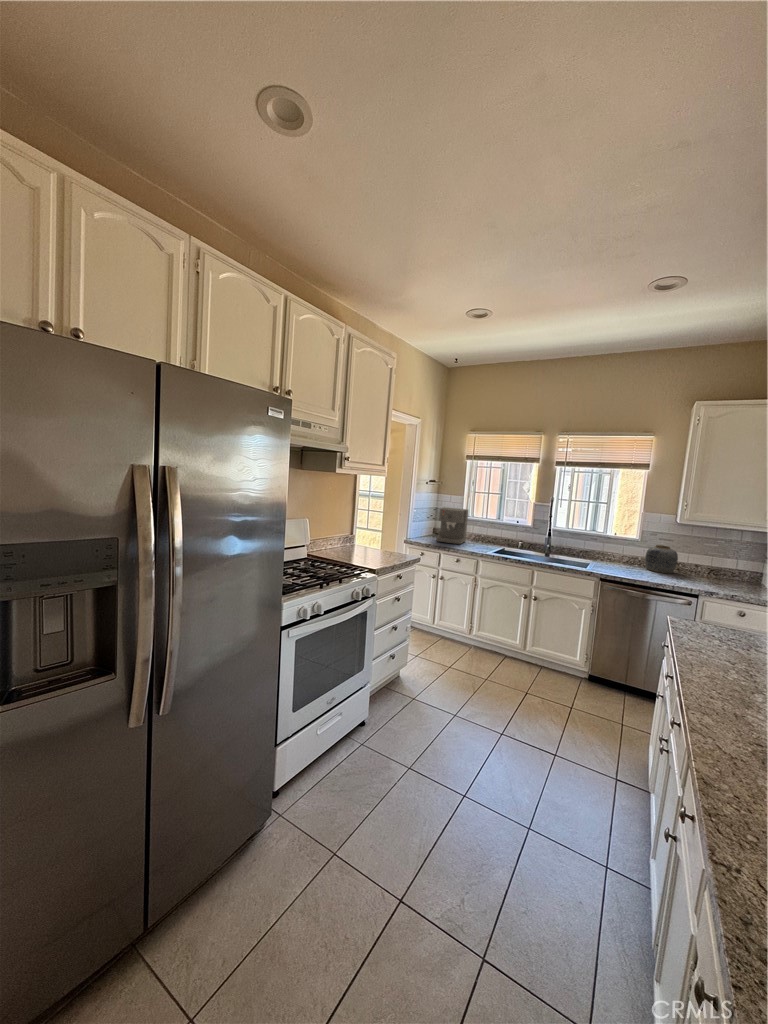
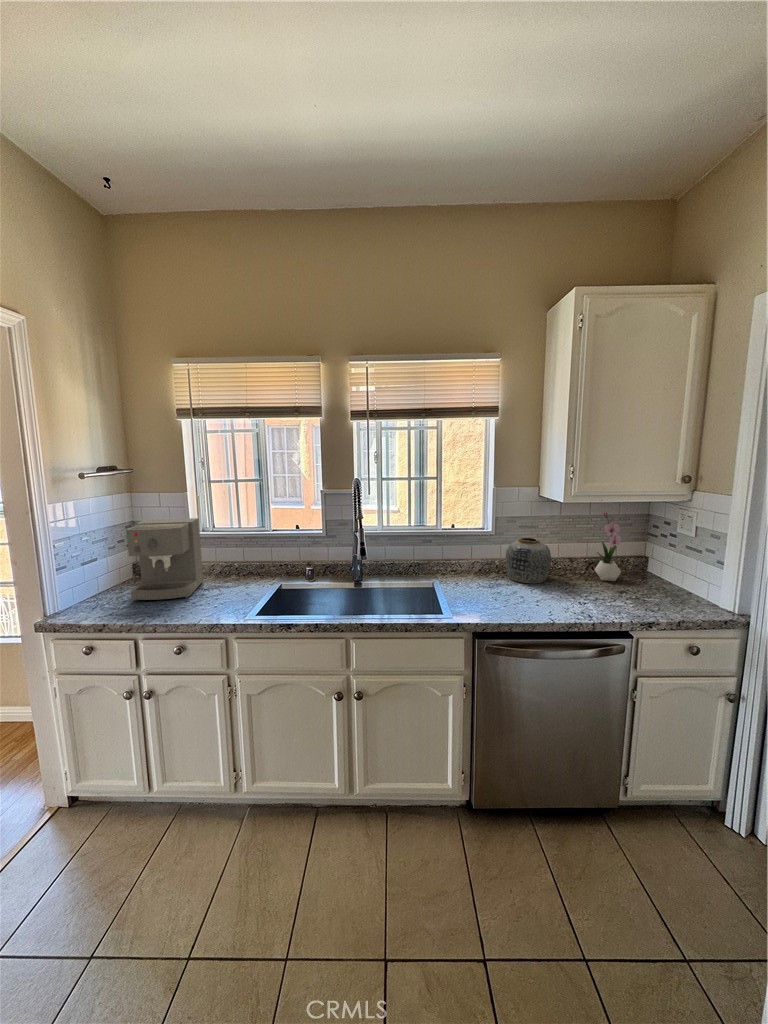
flower arrangement: none [713,535,736,582] -> present [595,512,621,581]

